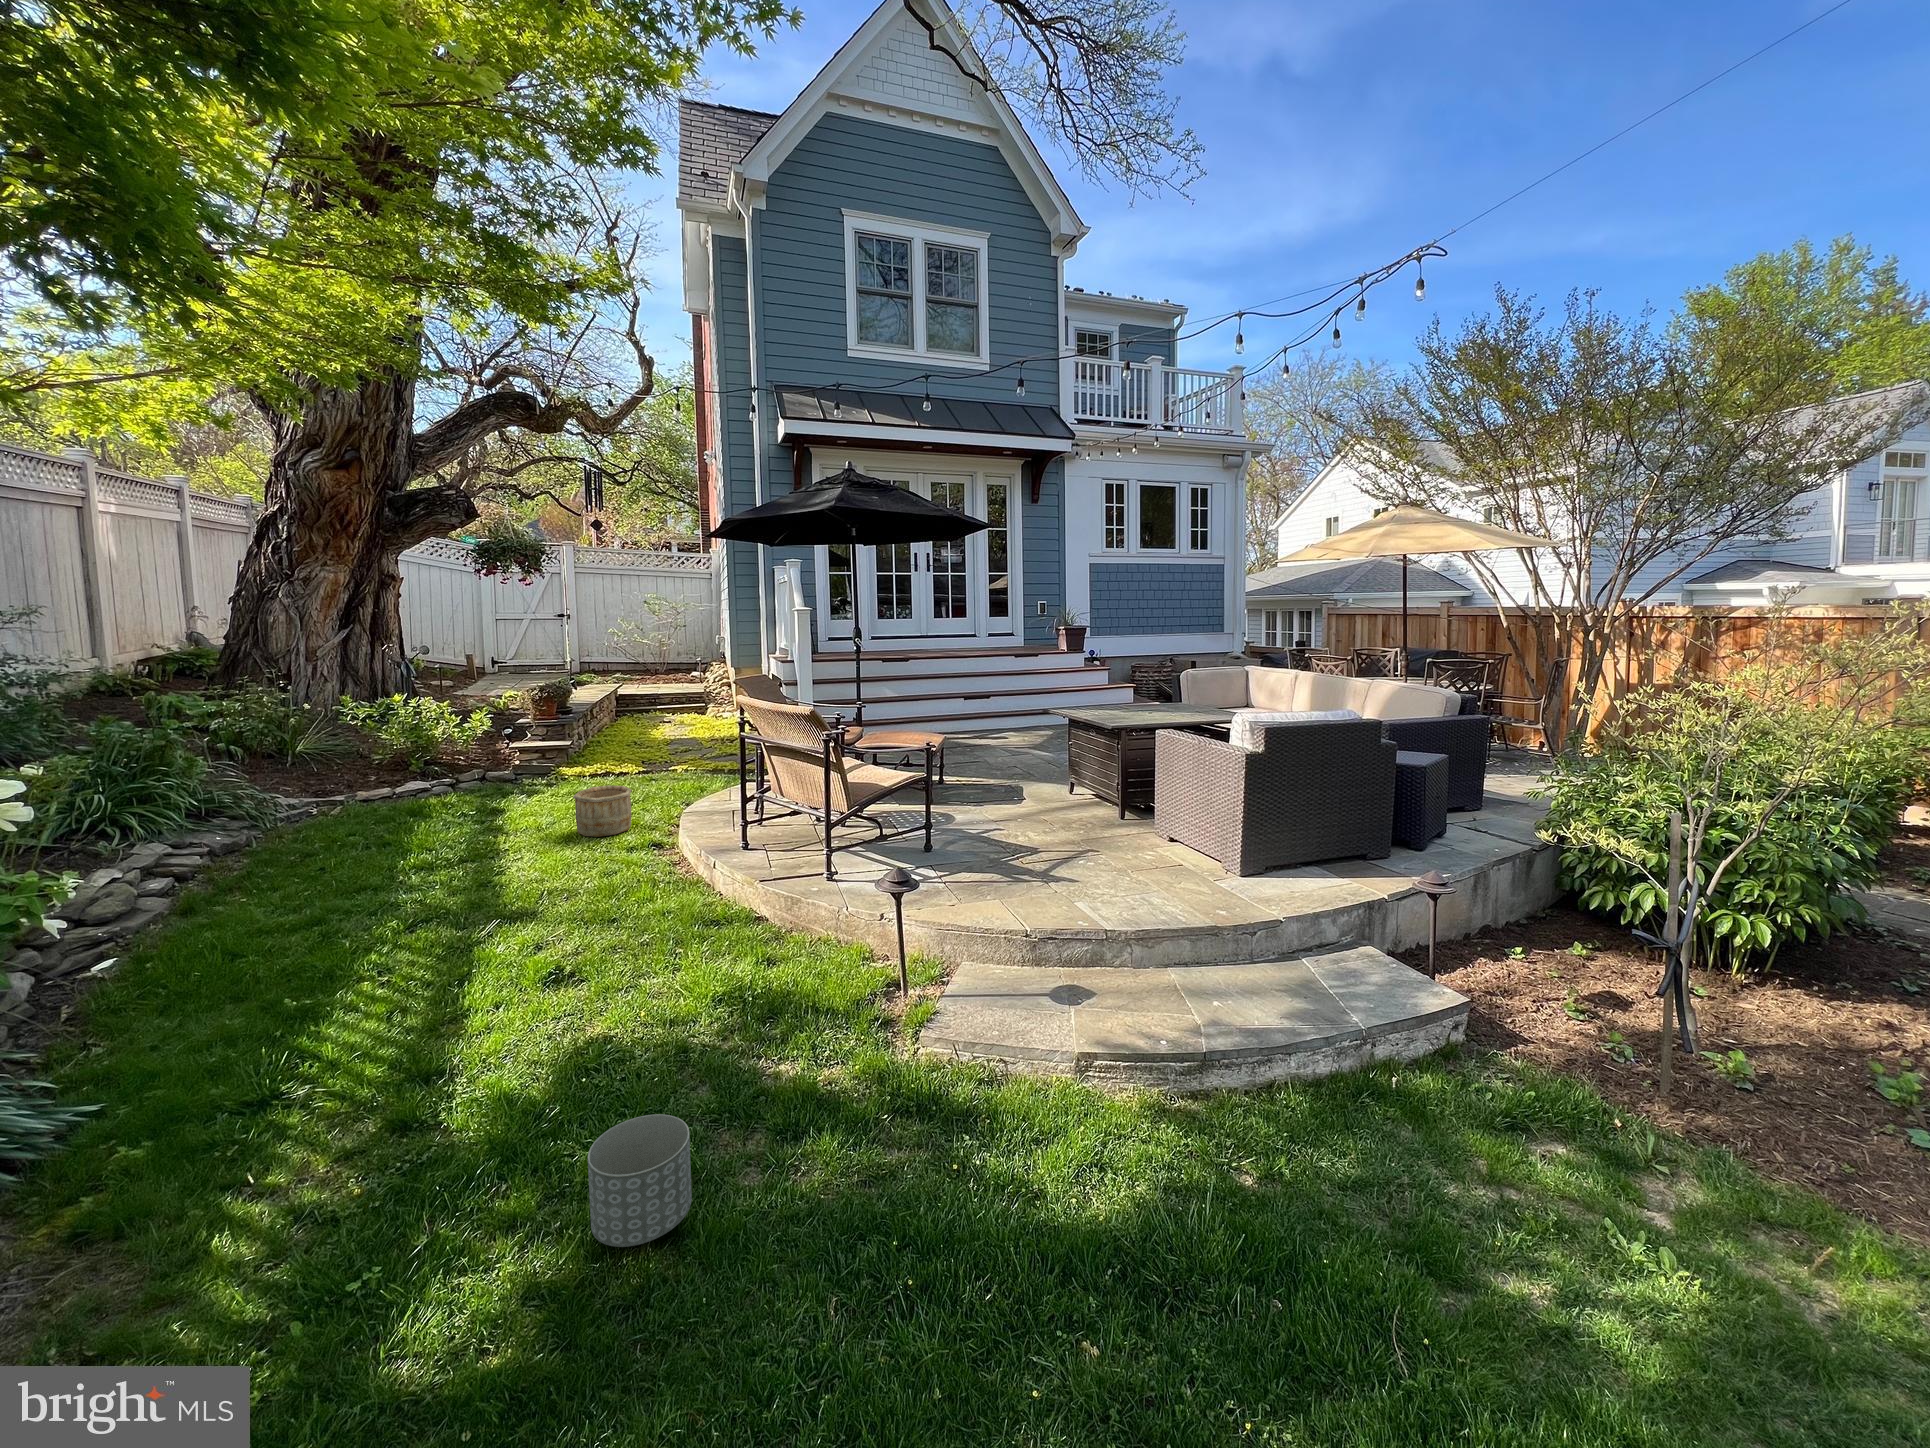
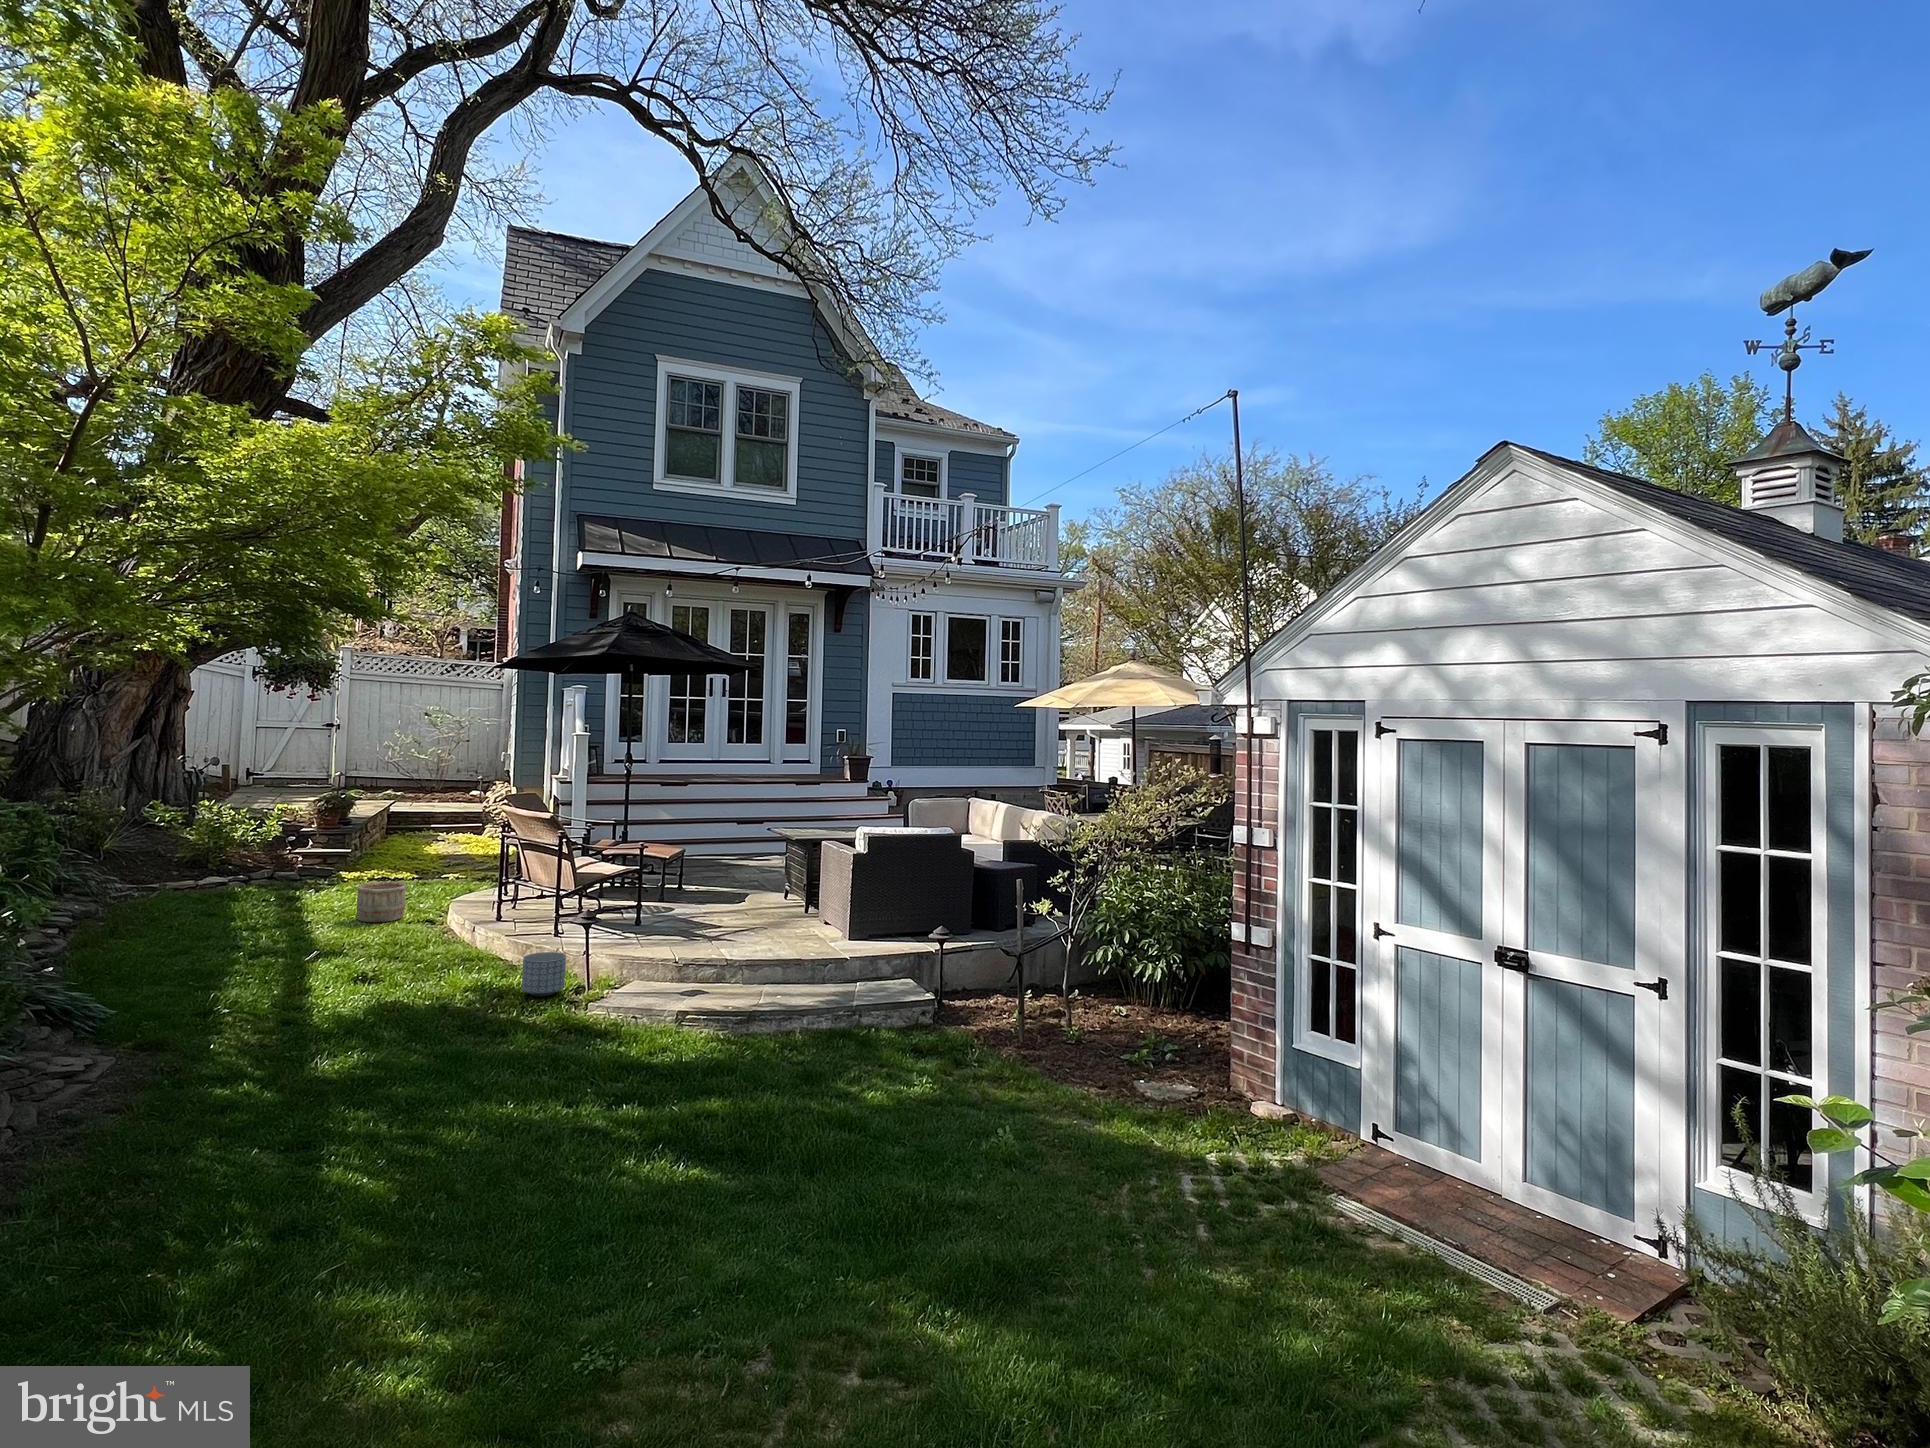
planter: present [588,1114,692,1247] -> present [522,952,566,996]

